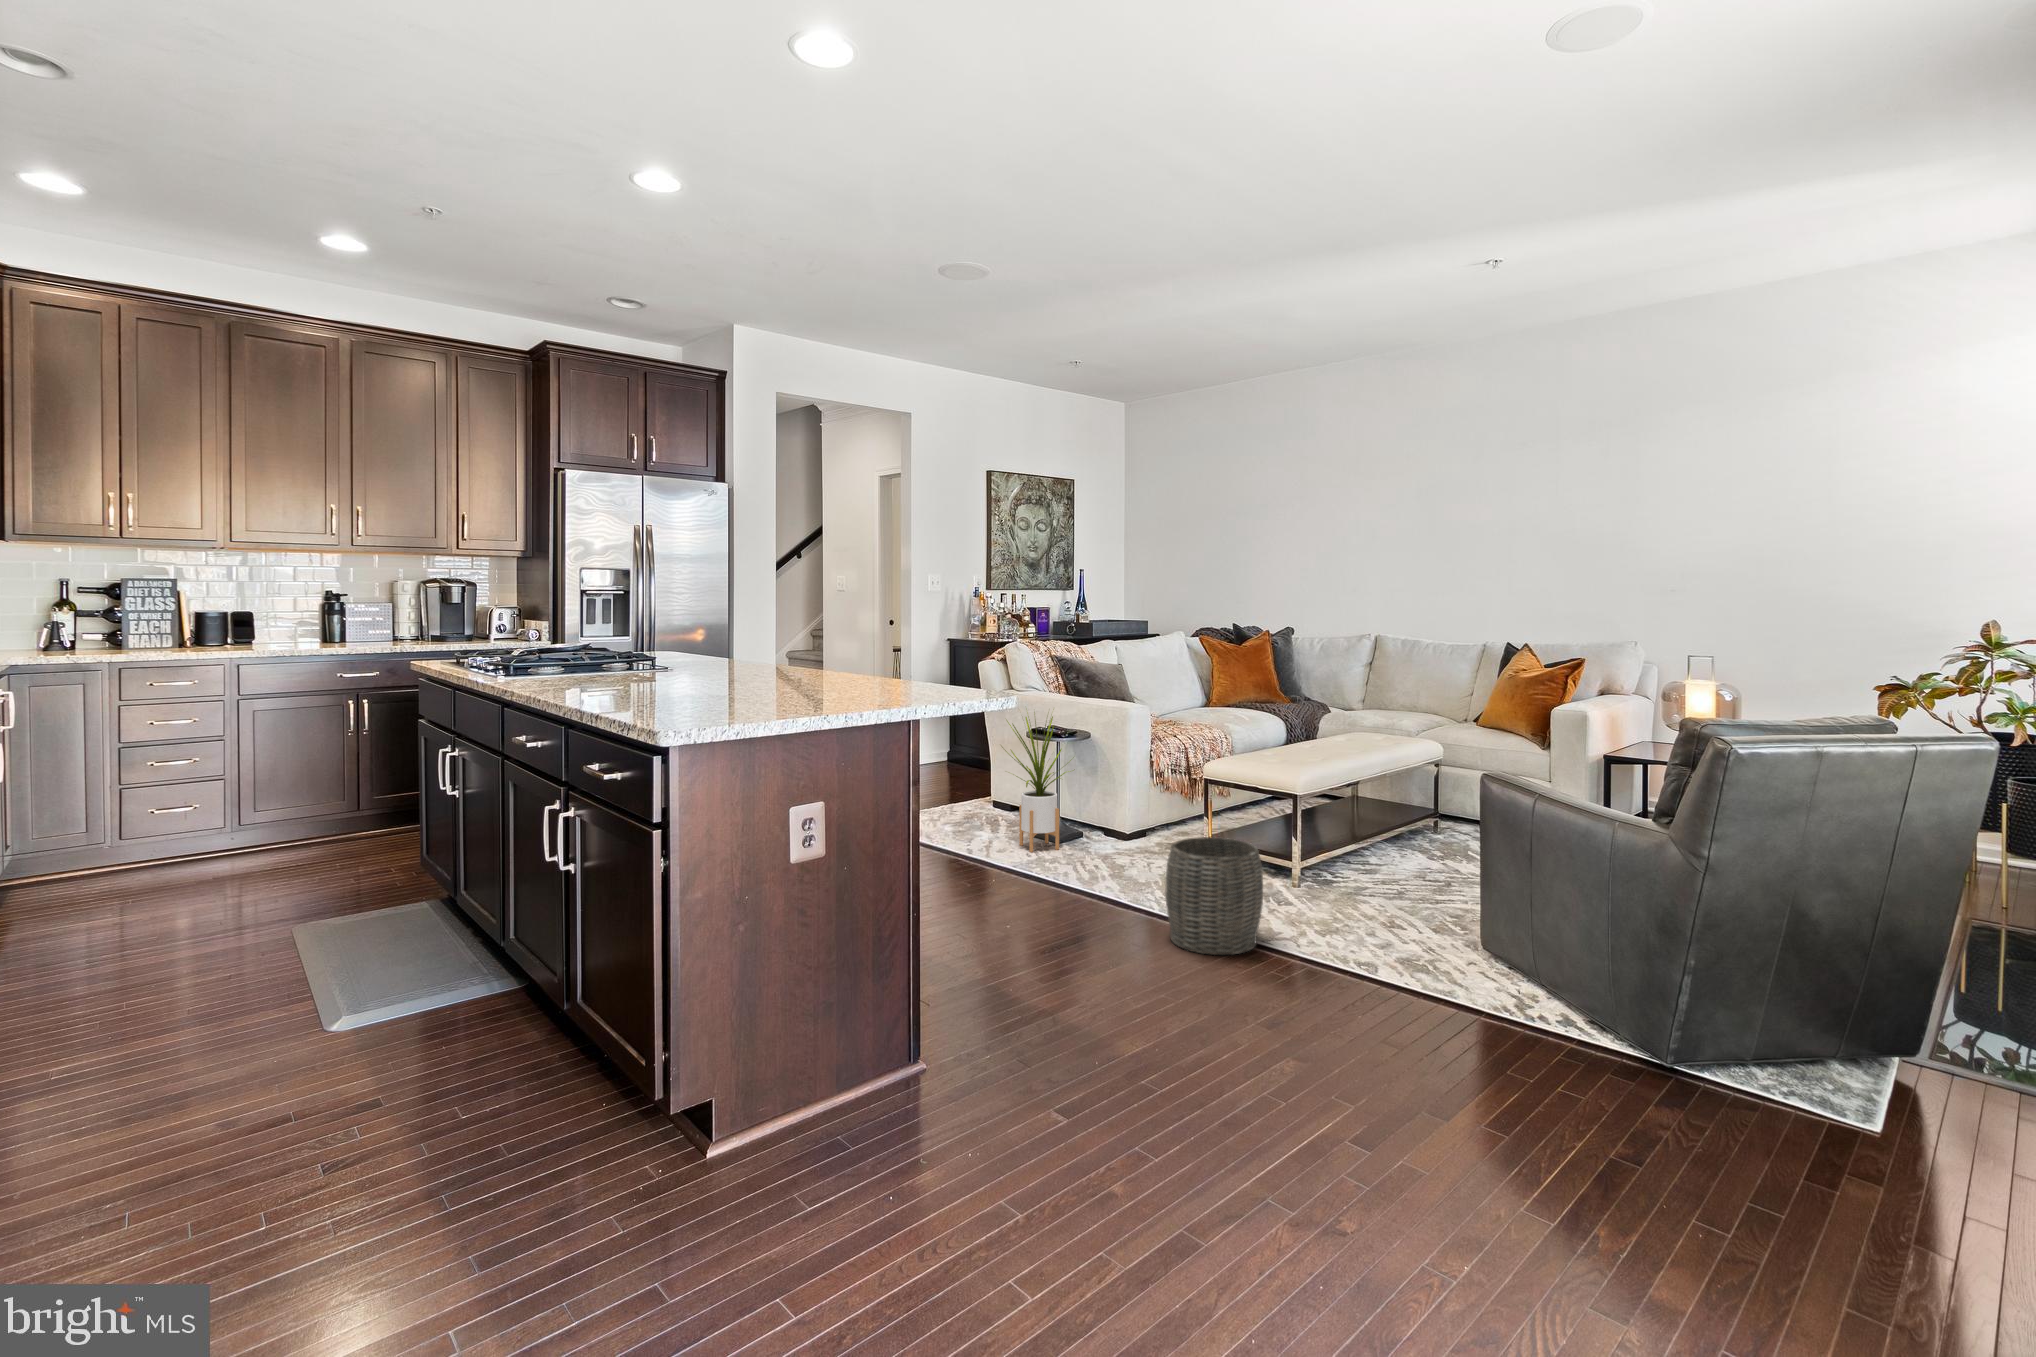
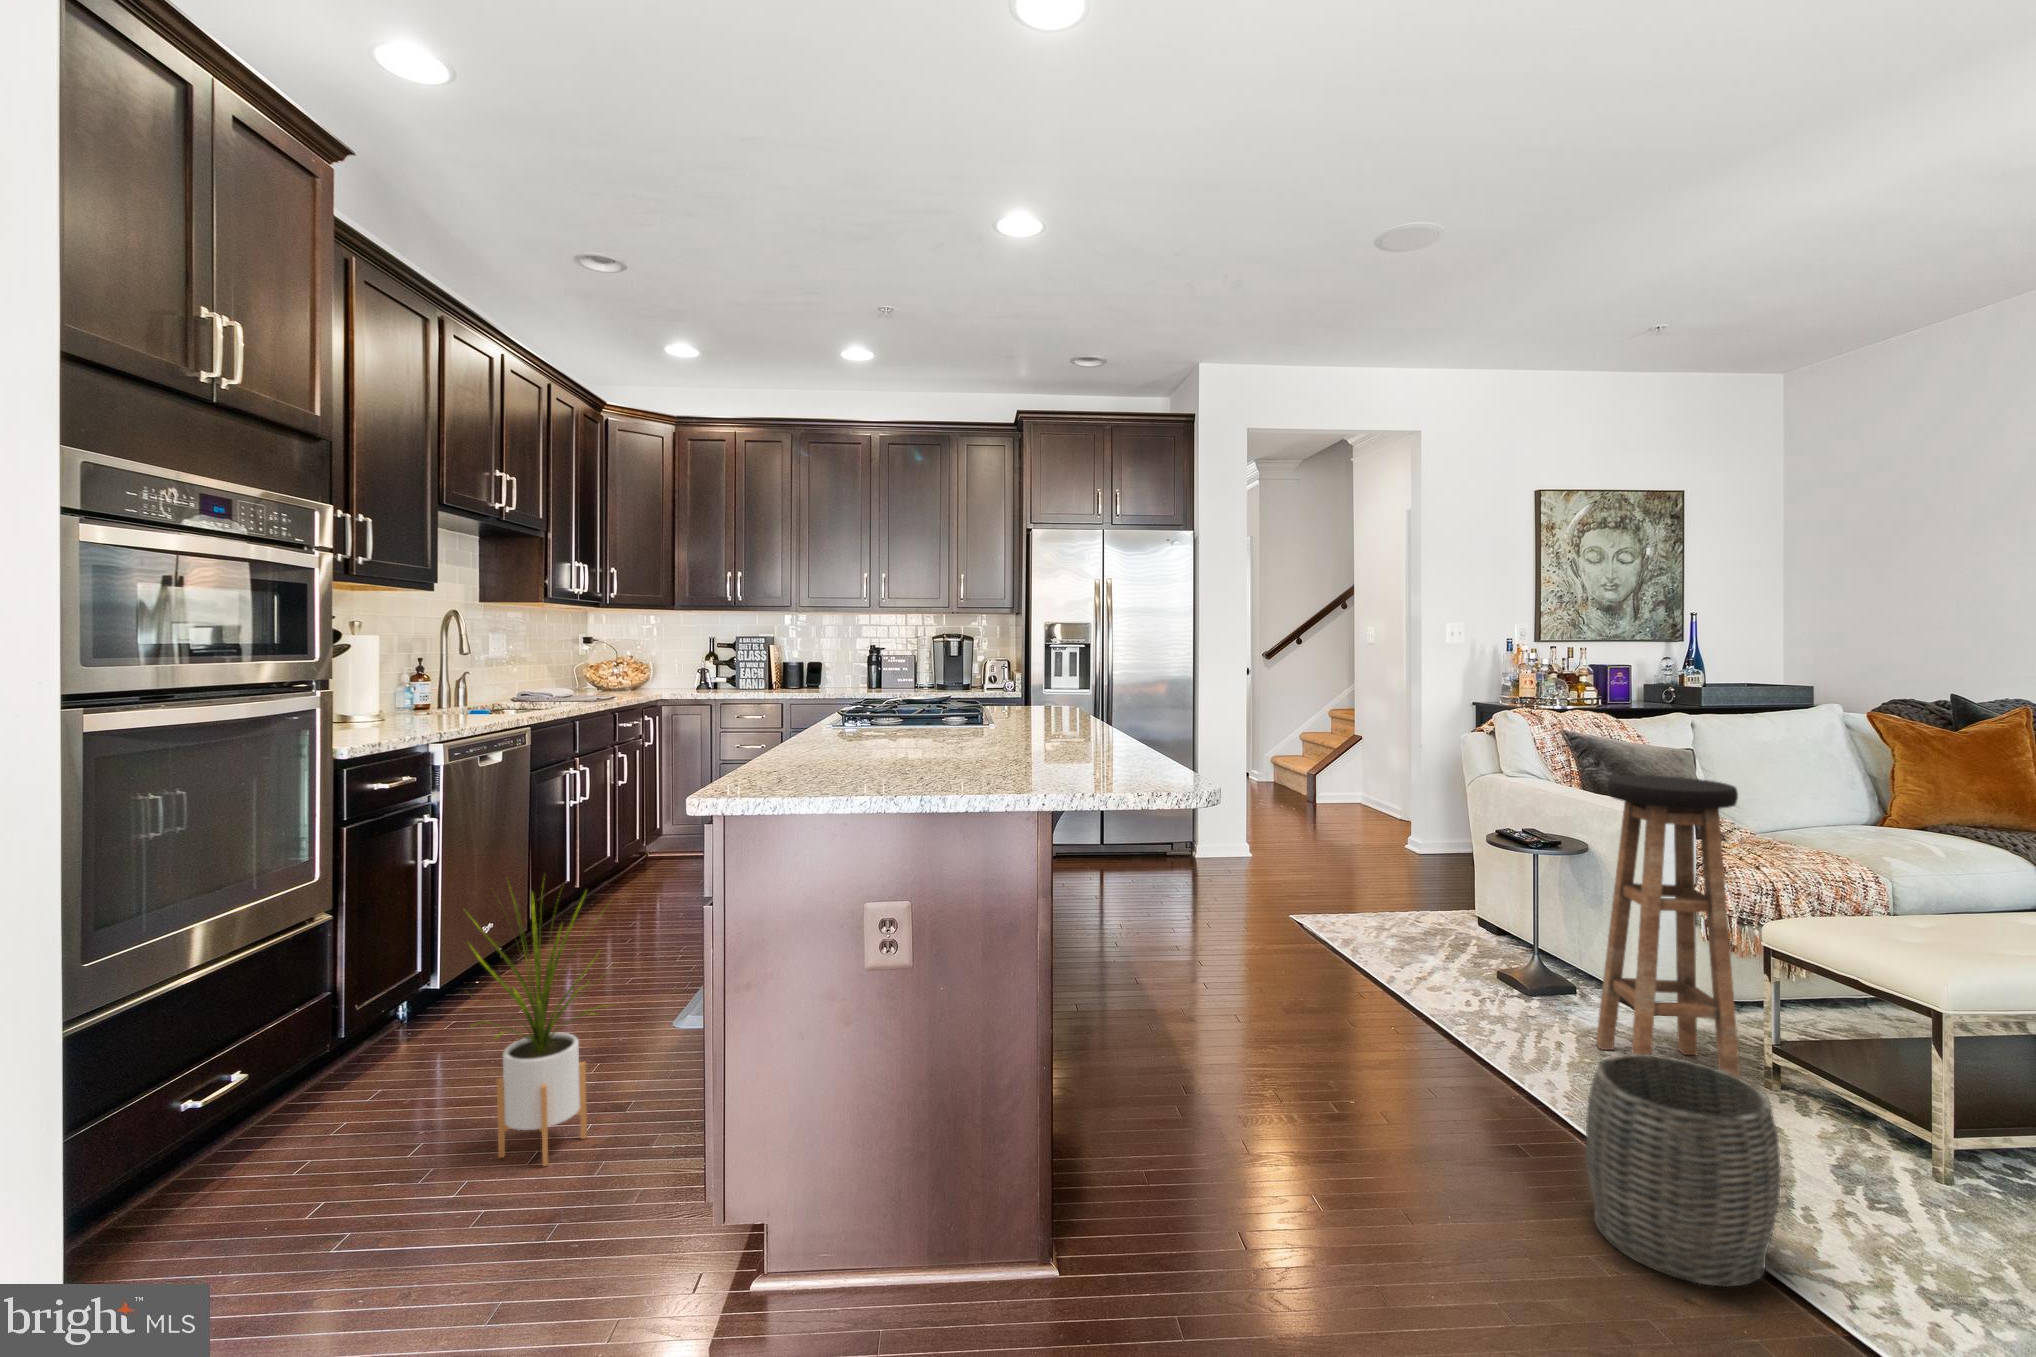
bar stool: none [1113,676,1198,878] -> present [1596,776,1740,1078]
house plant: present [1002,716,1074,852] -> present [469,892,607,1166]

